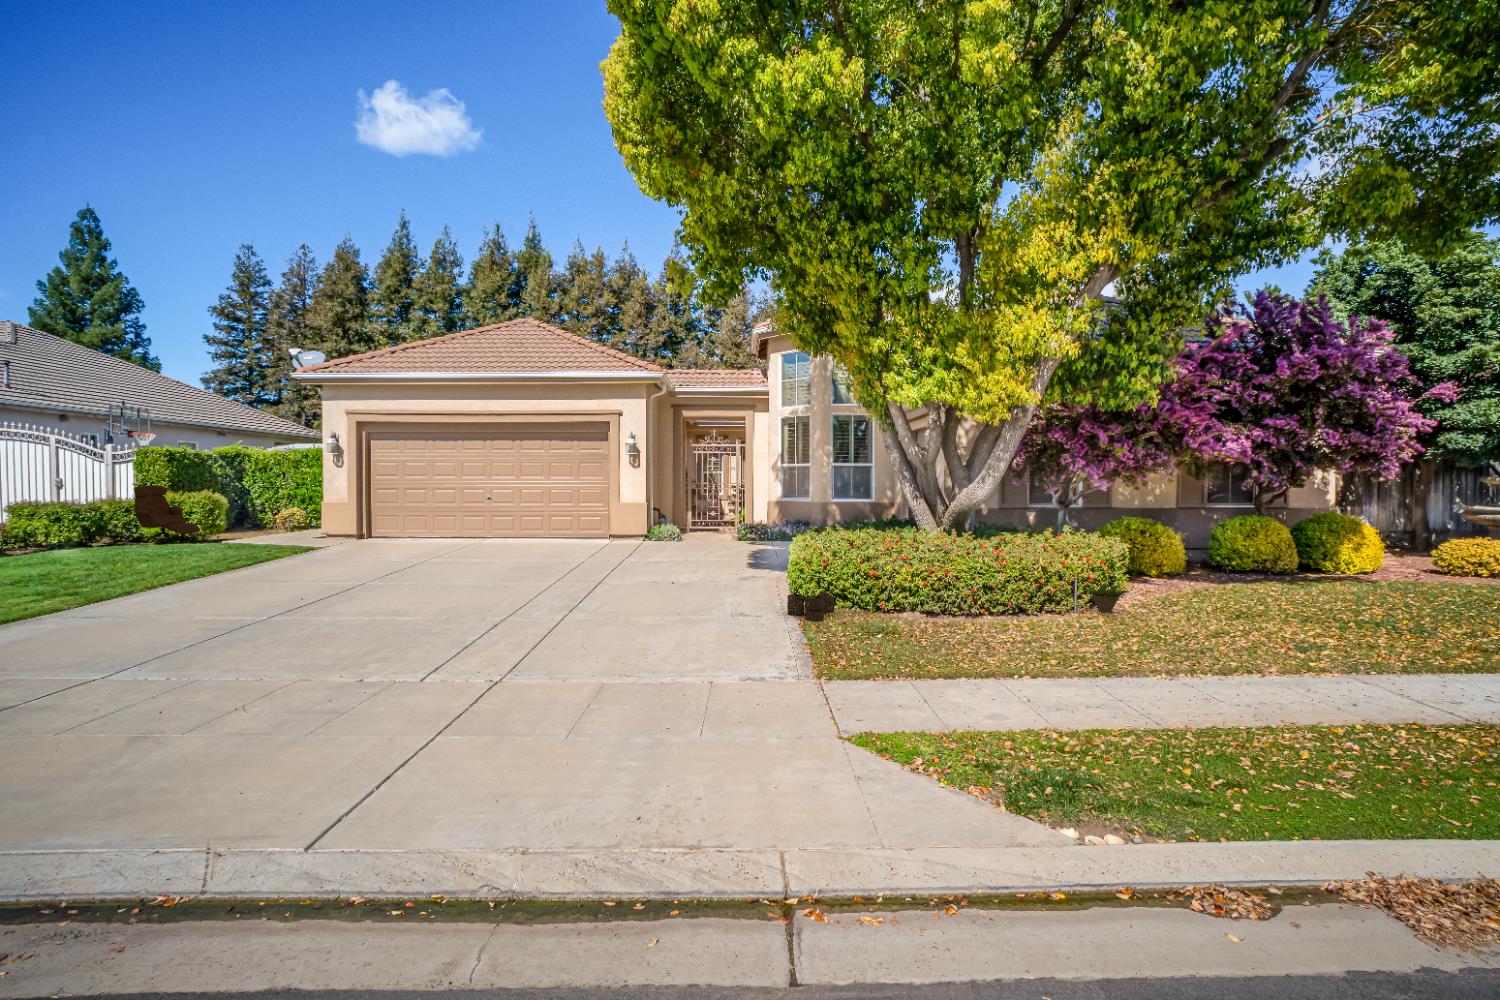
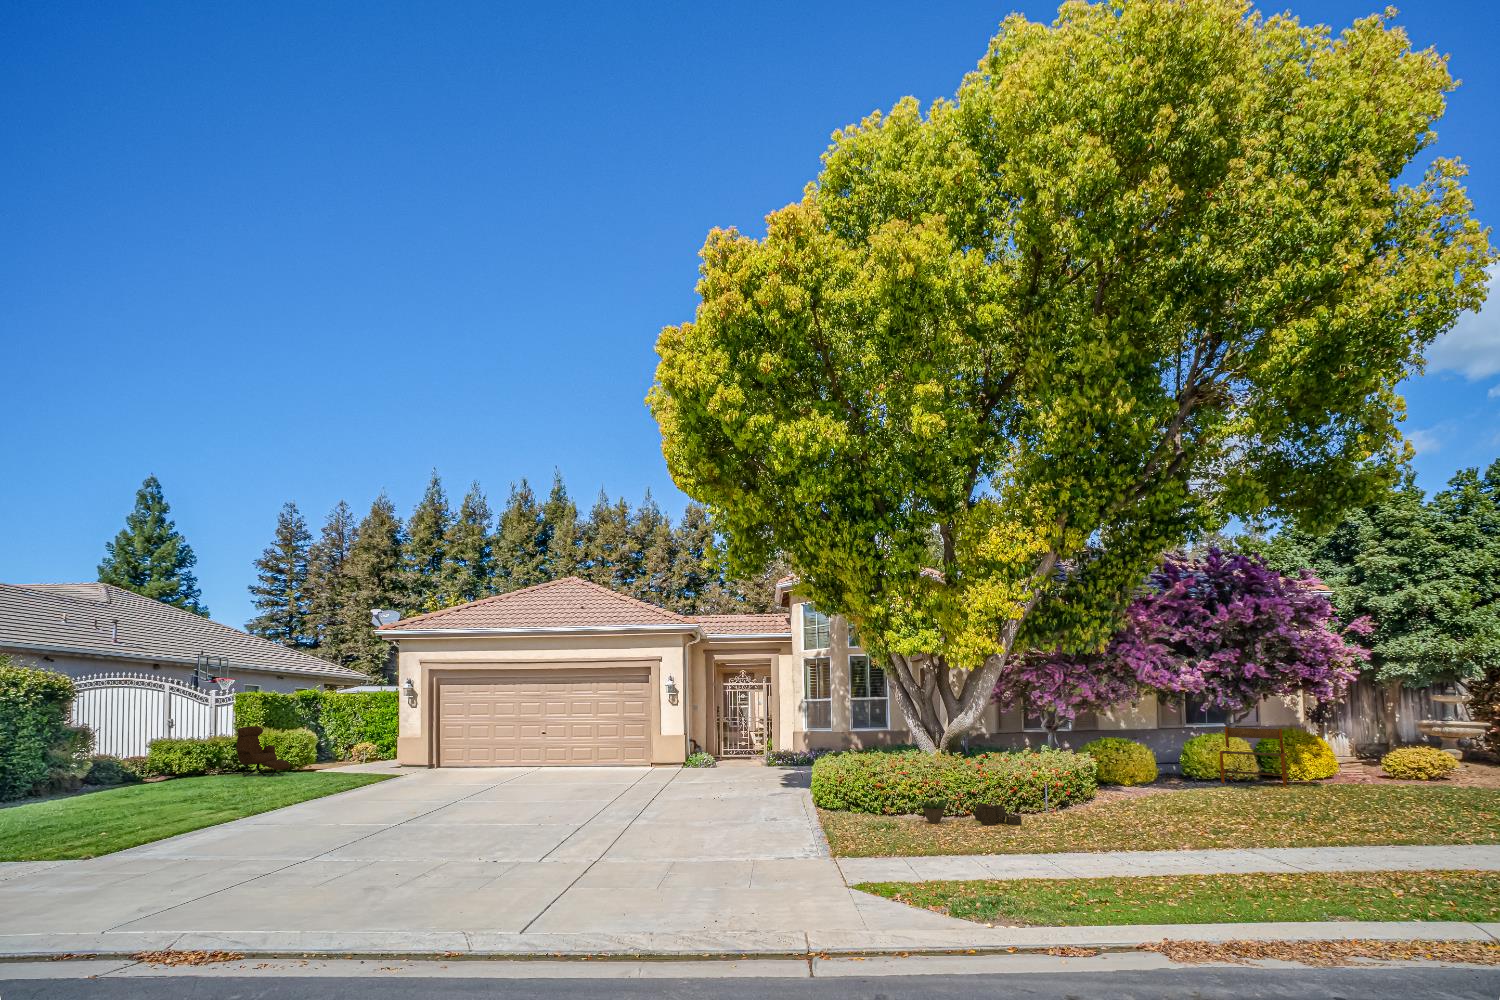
bench: none [1263,508,1345,578] -> present [1219,727,1289,787]
decorative plant: present [1082,584,1129,612] -> present [918,799,952,823]
woven basket: present [787,592,834,622] -> present [975,803,1022,826]

